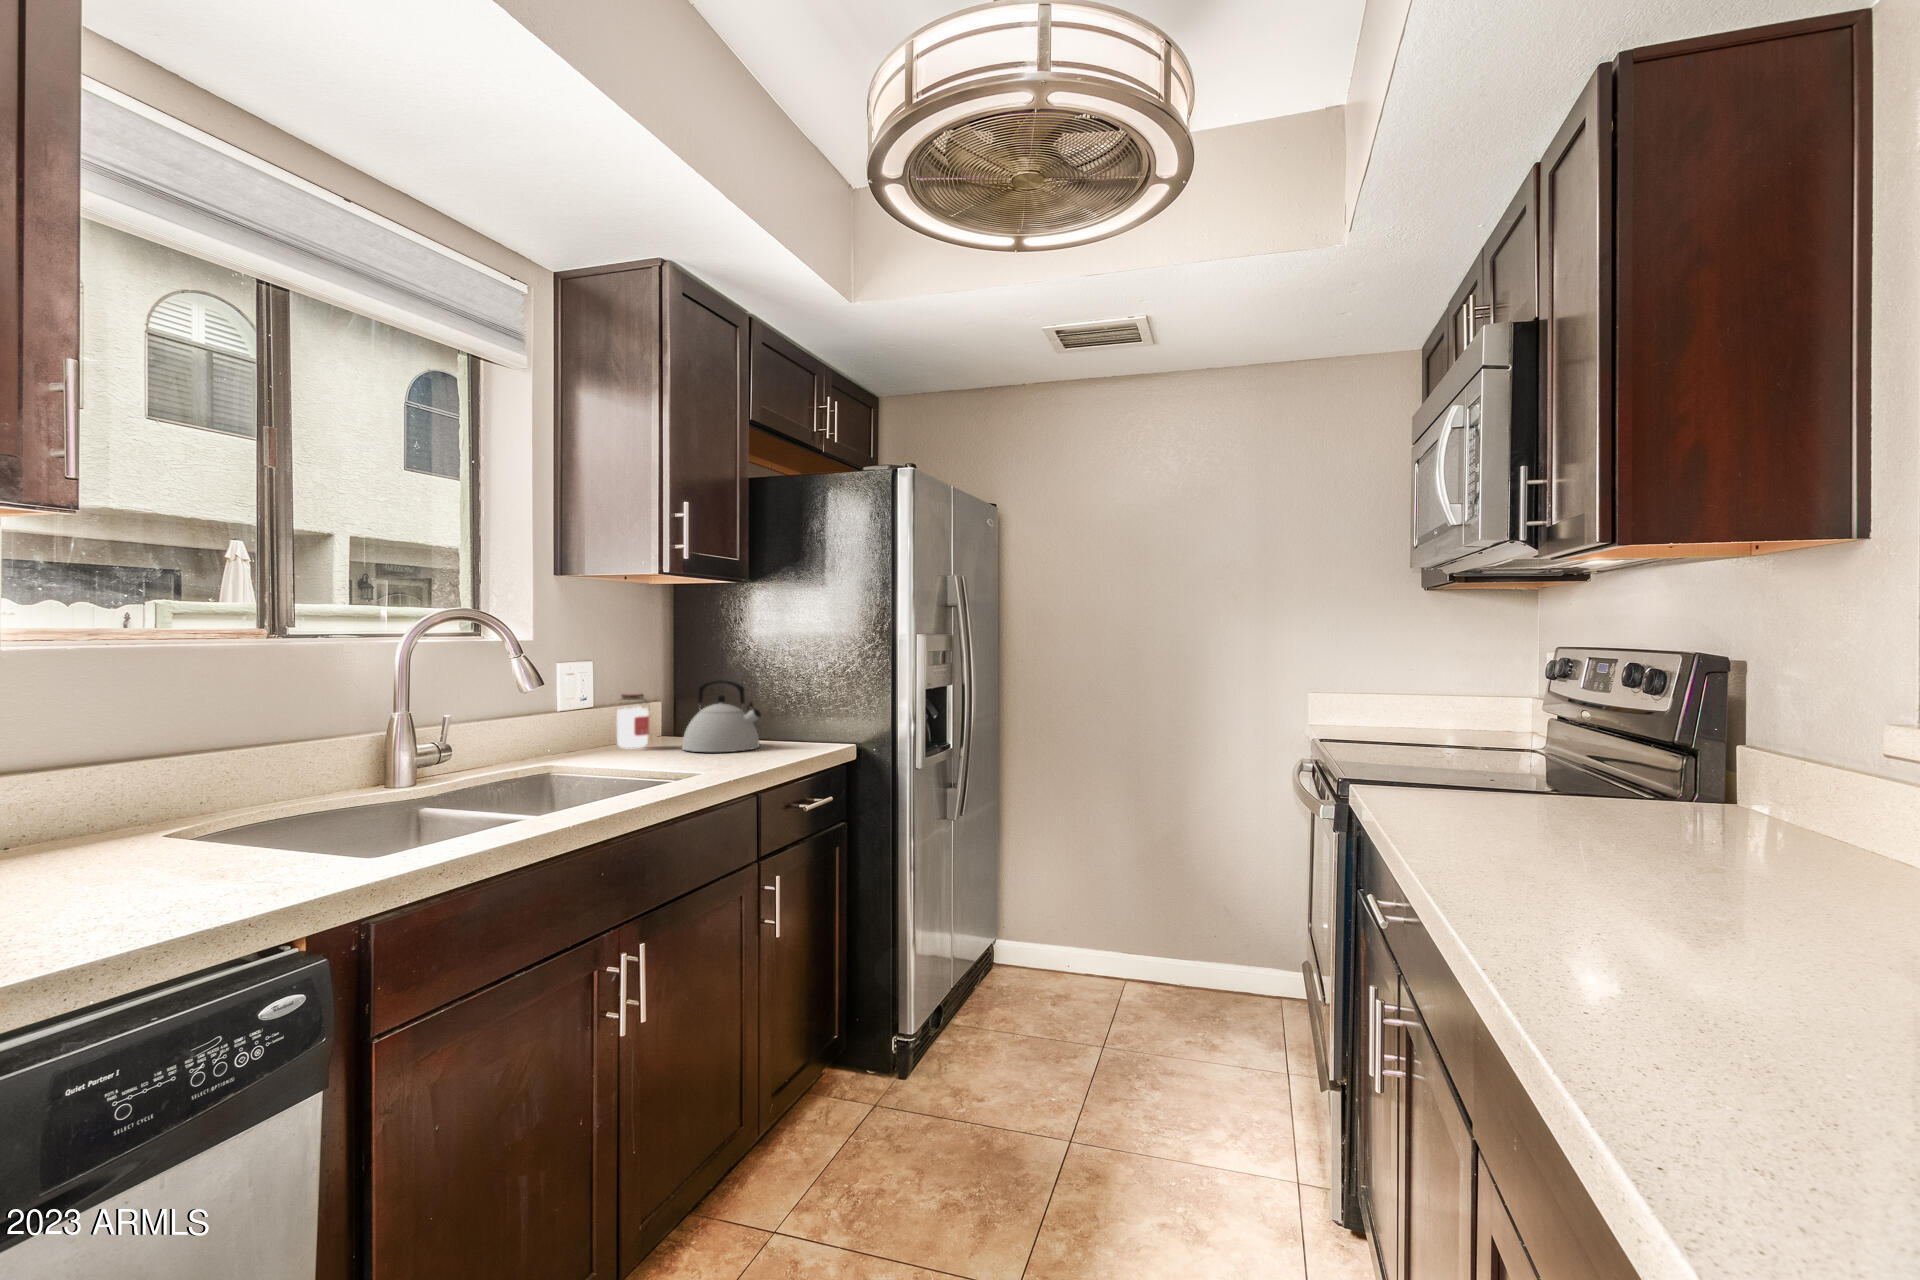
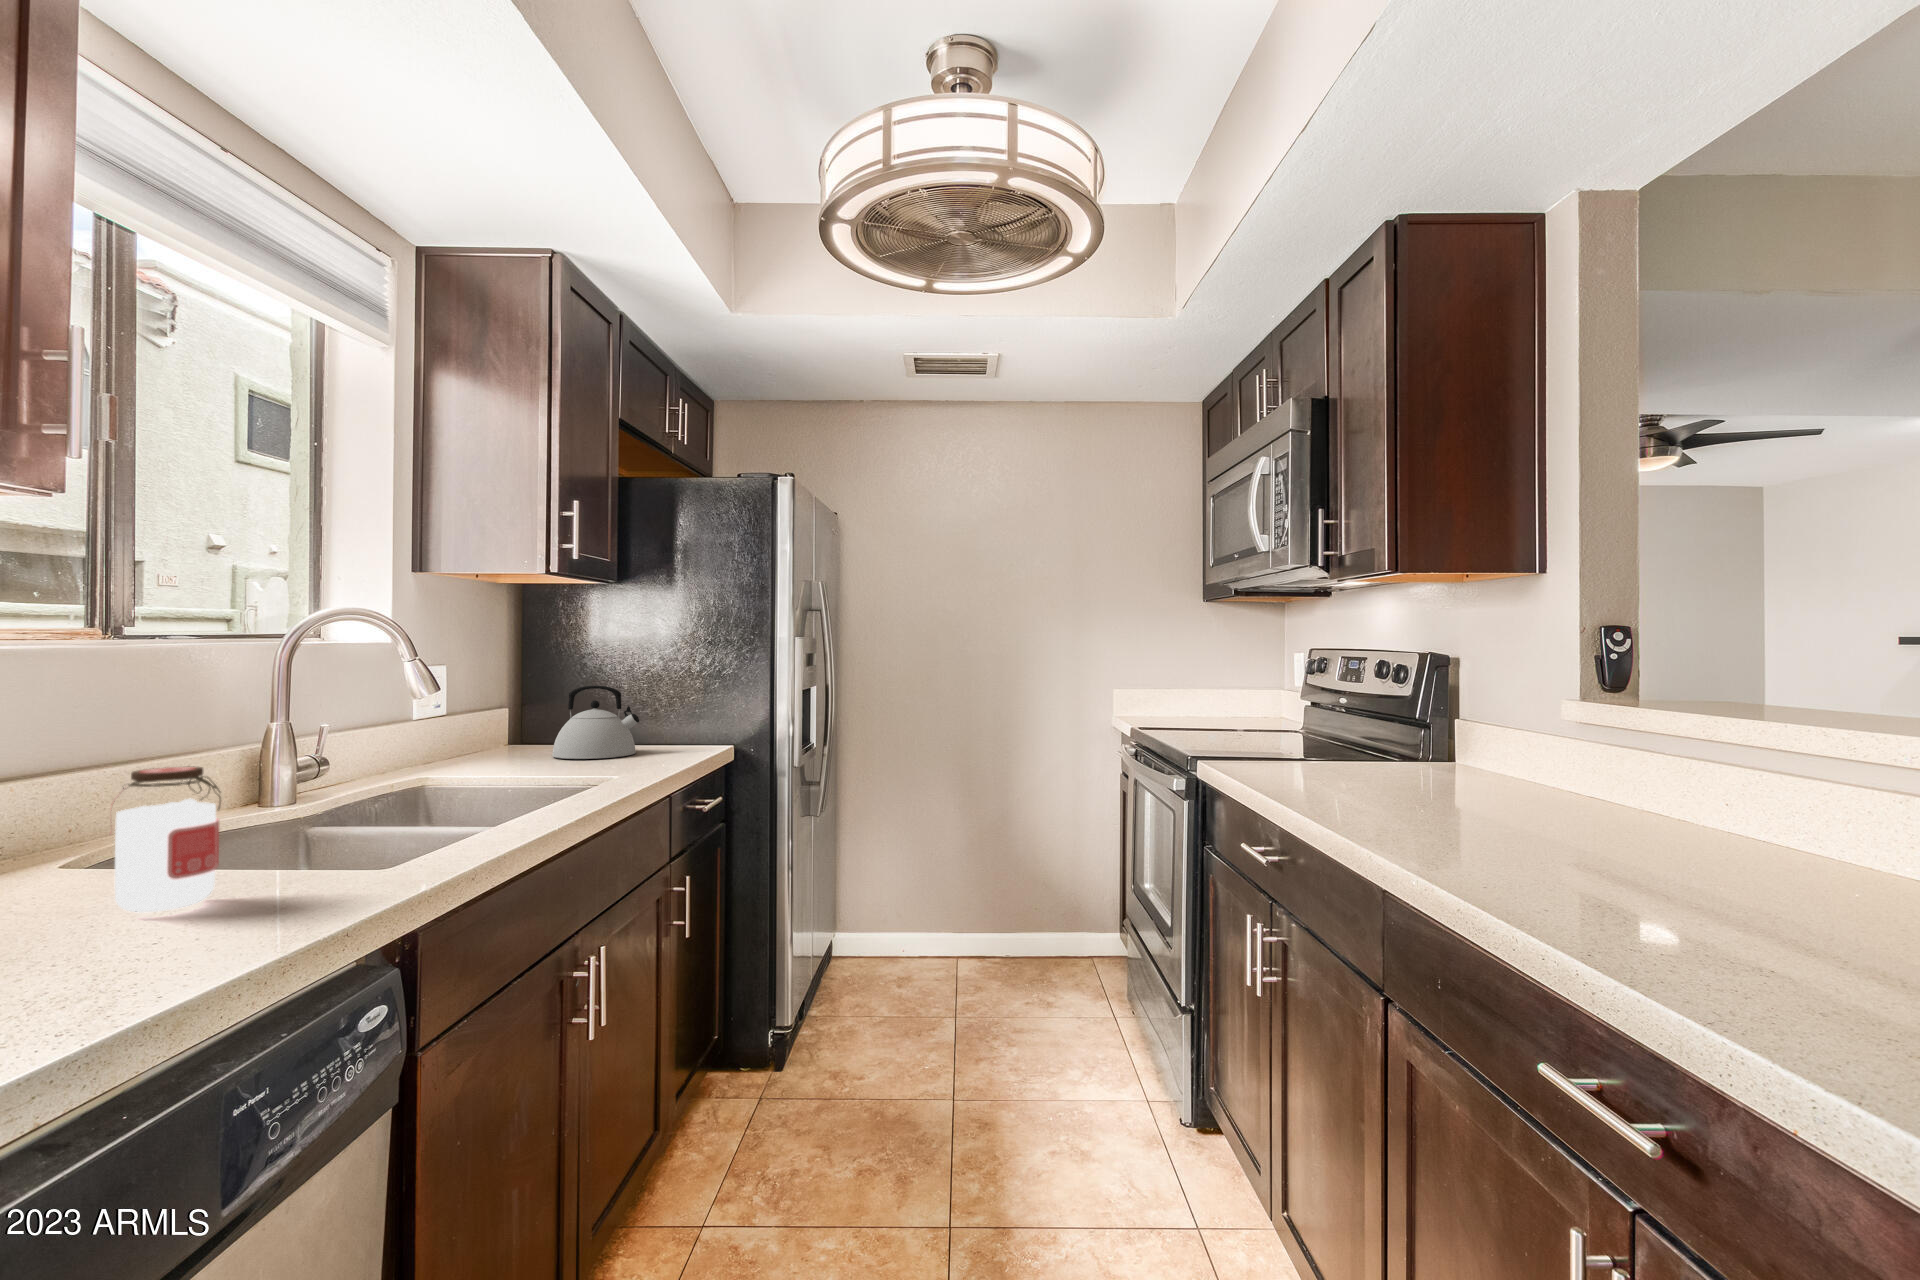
jar: present [617,694,649,749] -> present [111,766,221,913]

